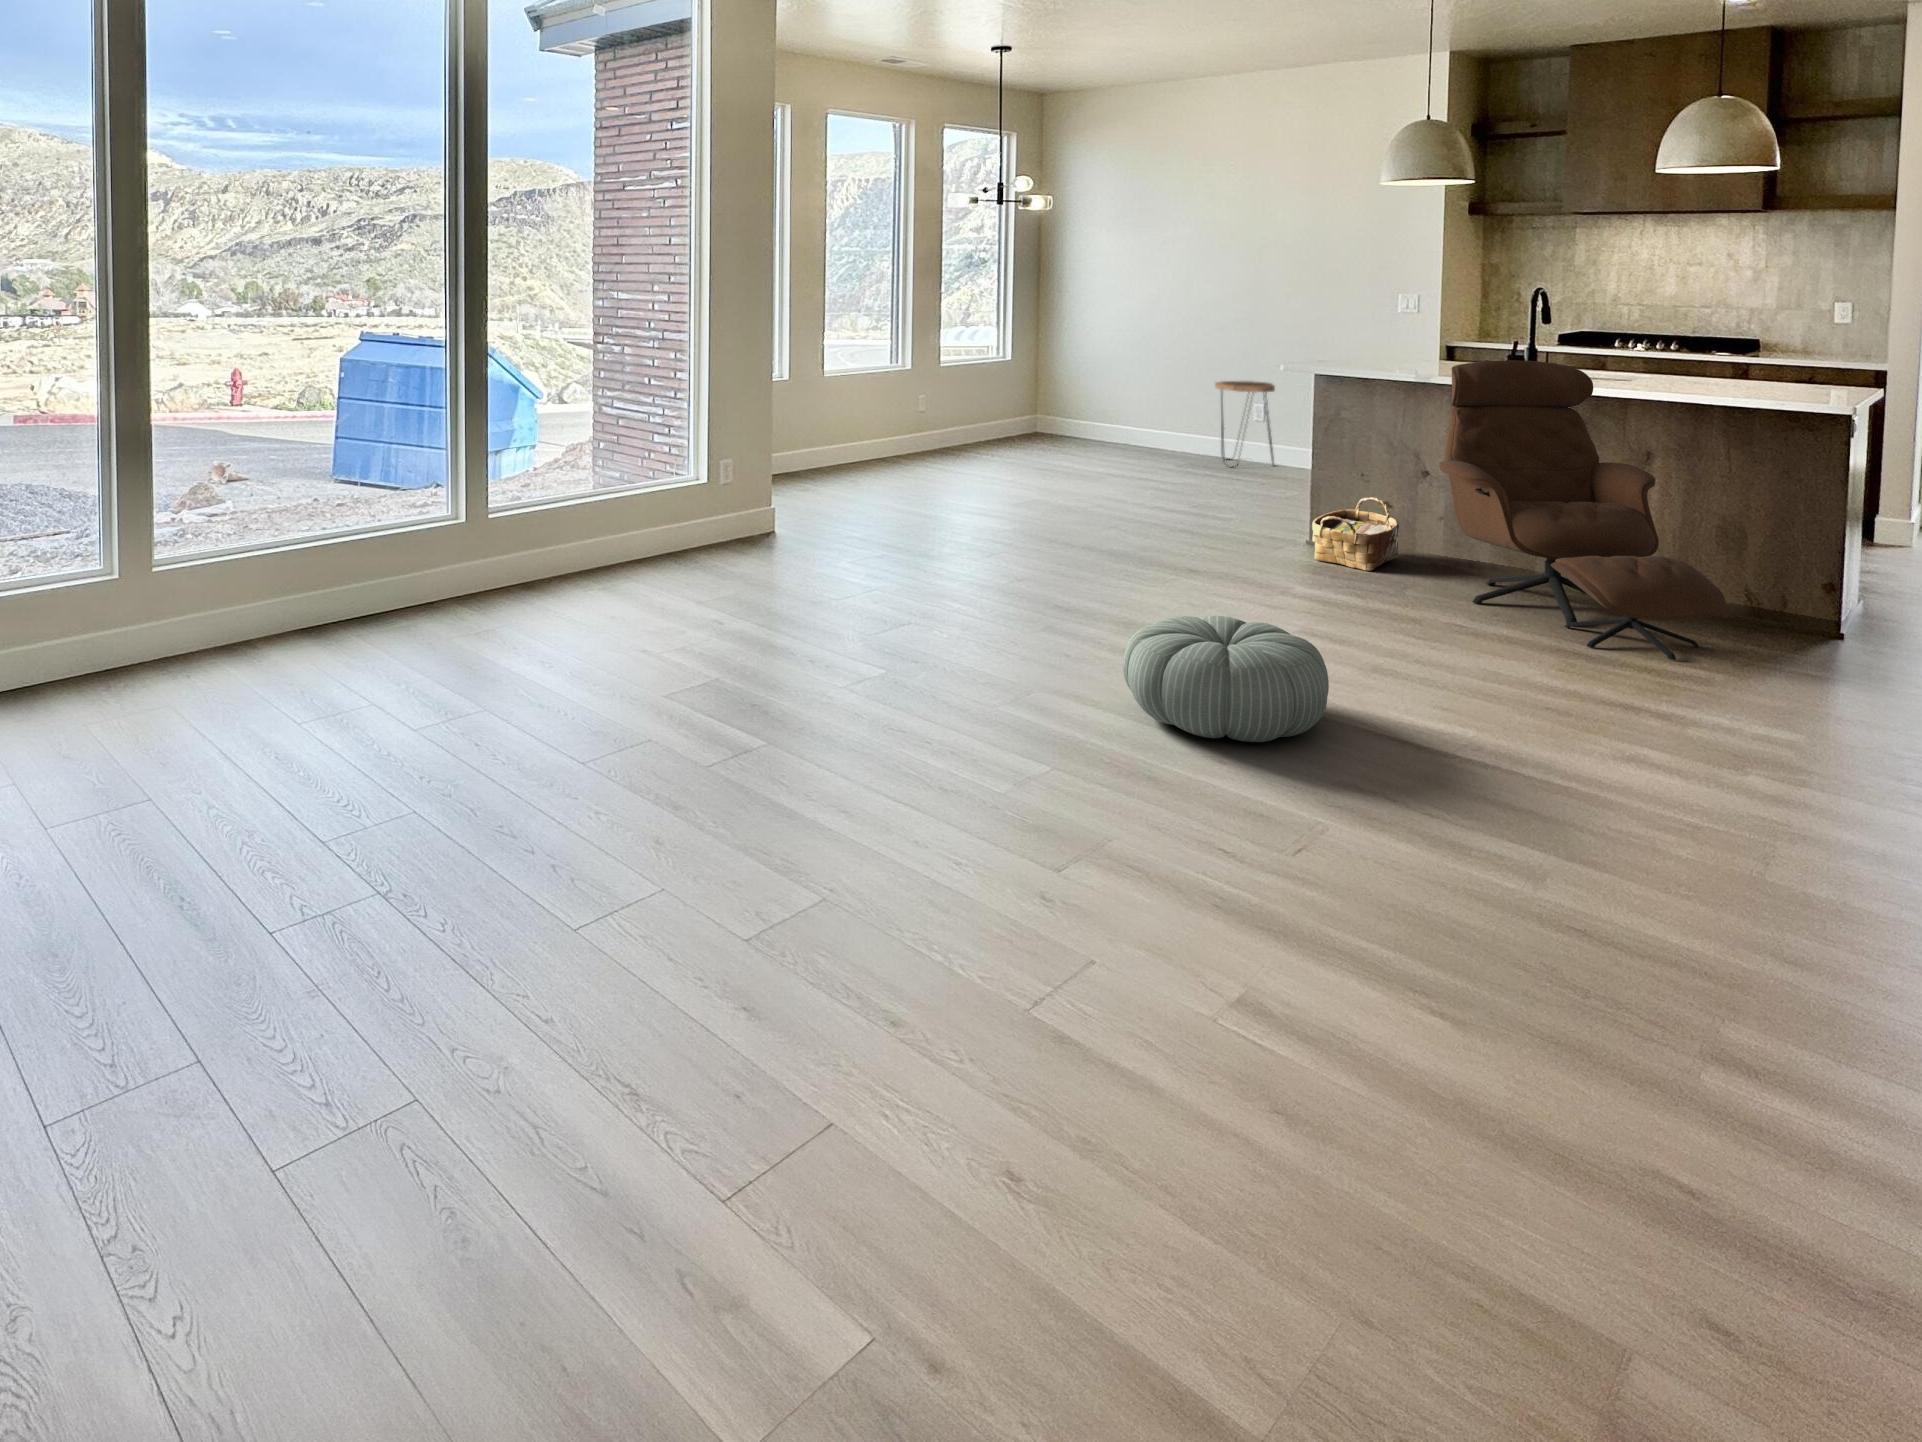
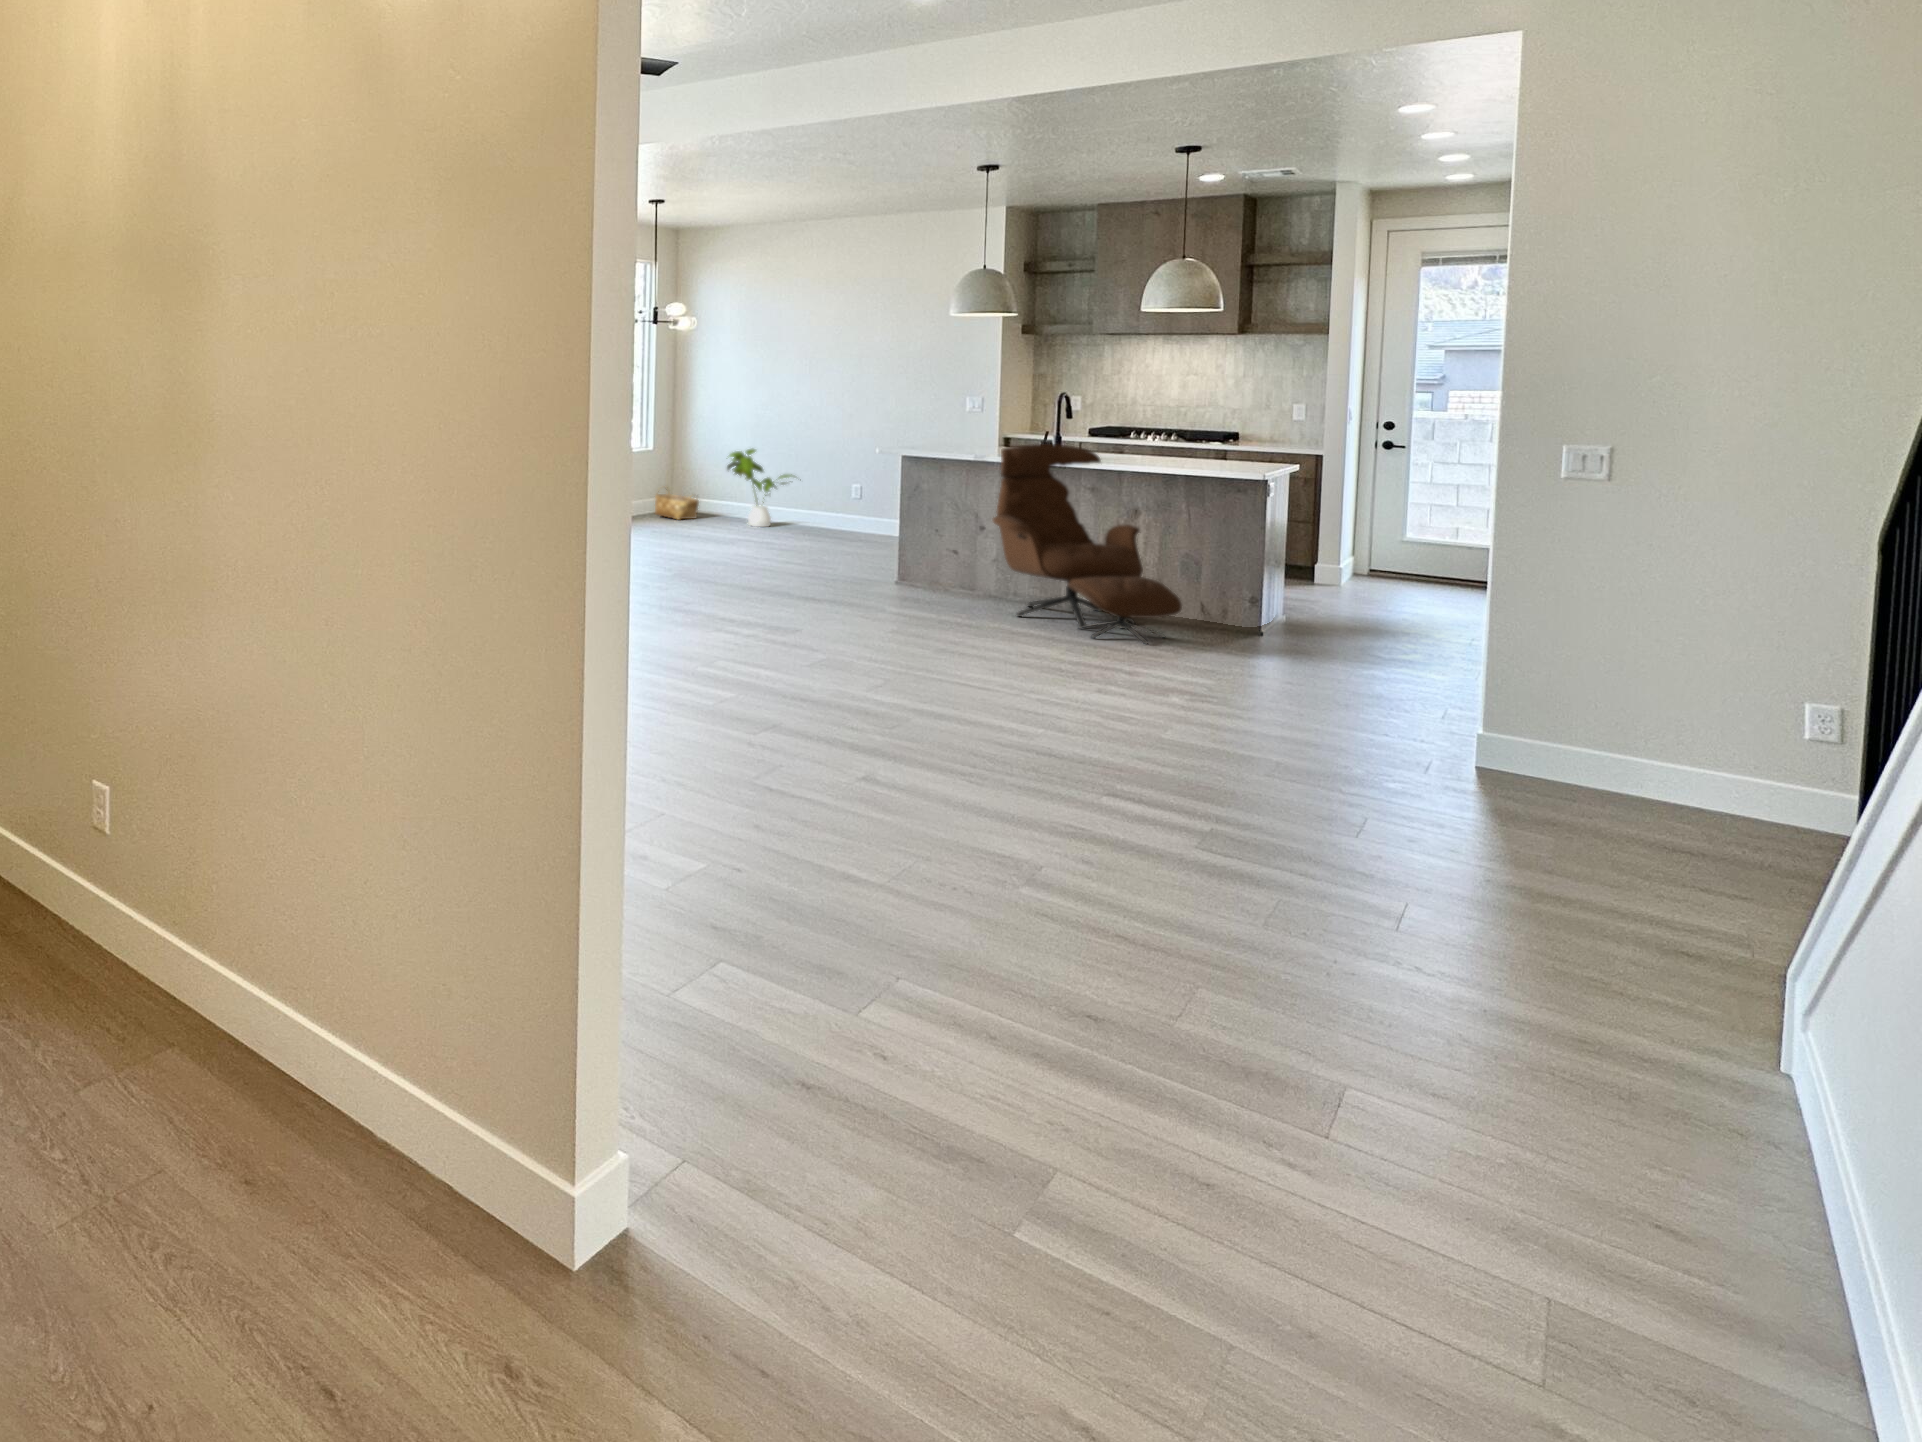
house plant: none [1099,355,1193,452] -> present [727,449,792,527]
side table: present [1215,381,1275,466] -> none [821,469,869,538]
woven basket: present [1312,497,1399,571] -> present [655,493,699,520]
pouf: present [1123,615,1329,742] -> none [781,609,916,682]

